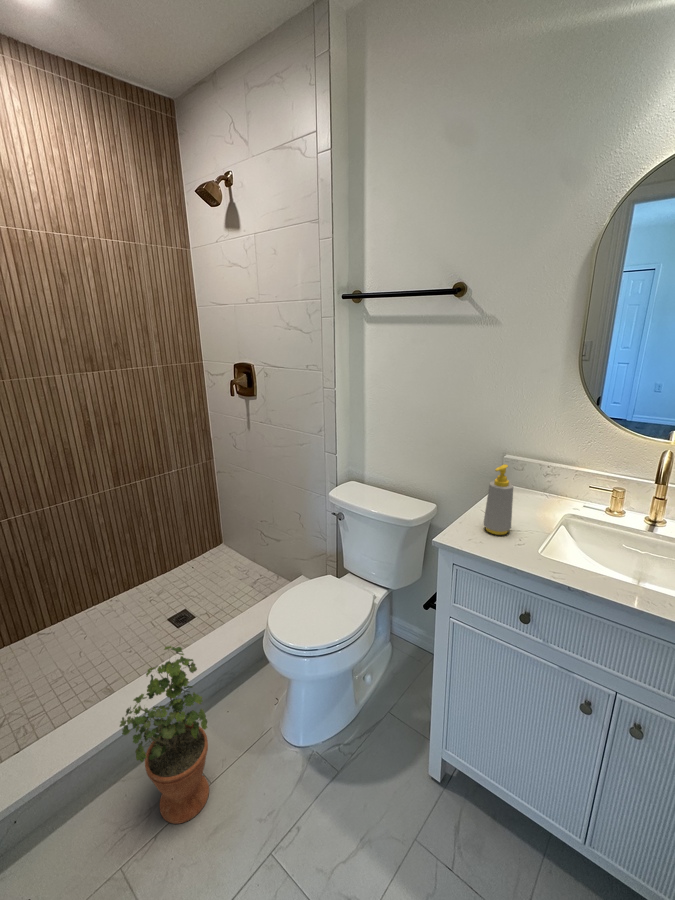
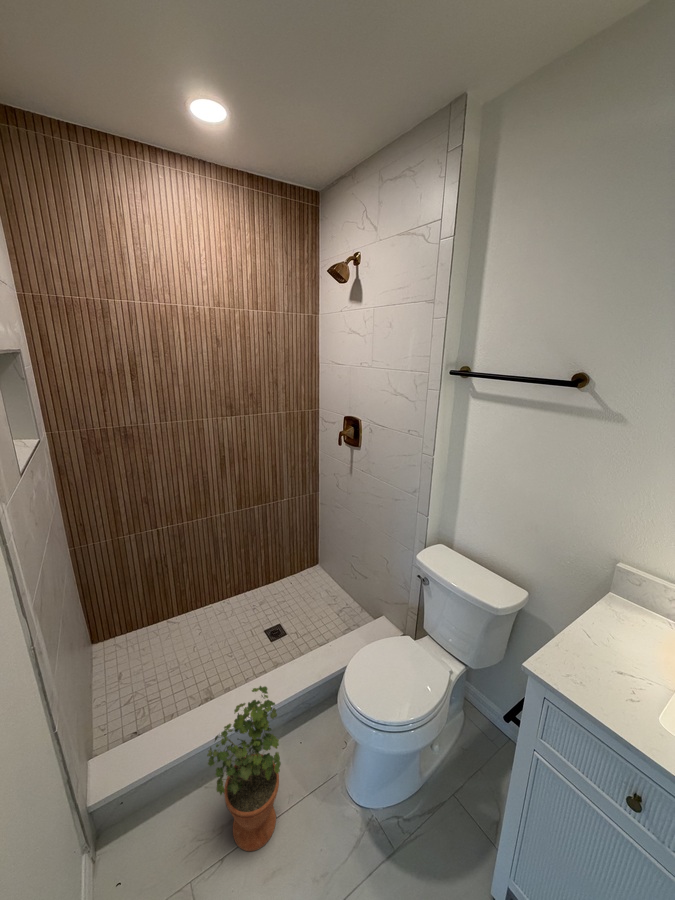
soap bottle: present [484,464,513,535] -> none [589,600,634,678]

